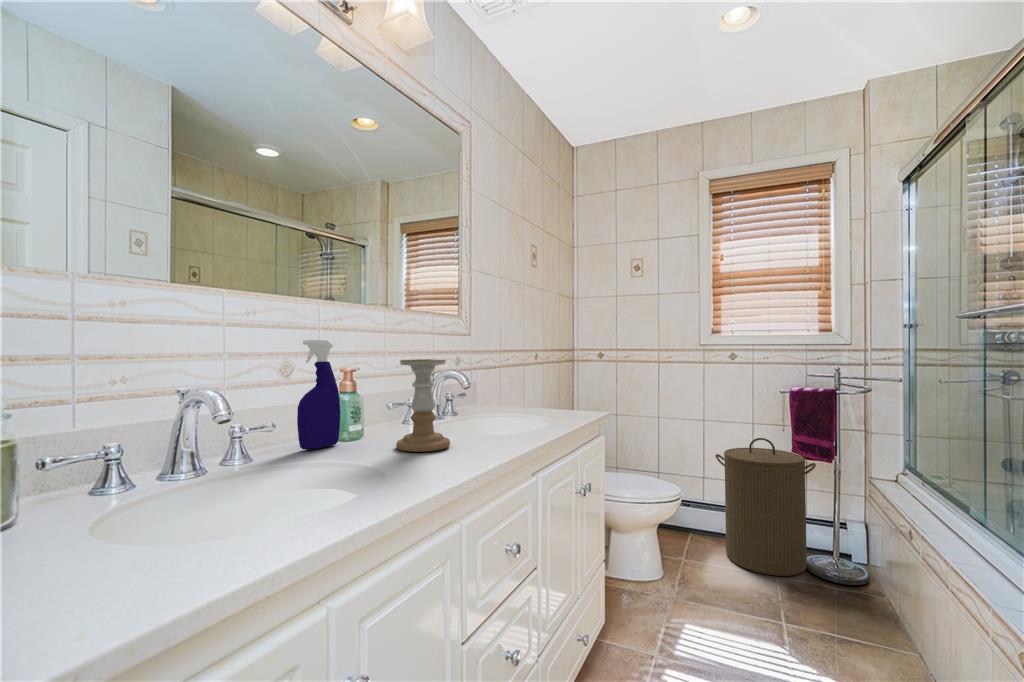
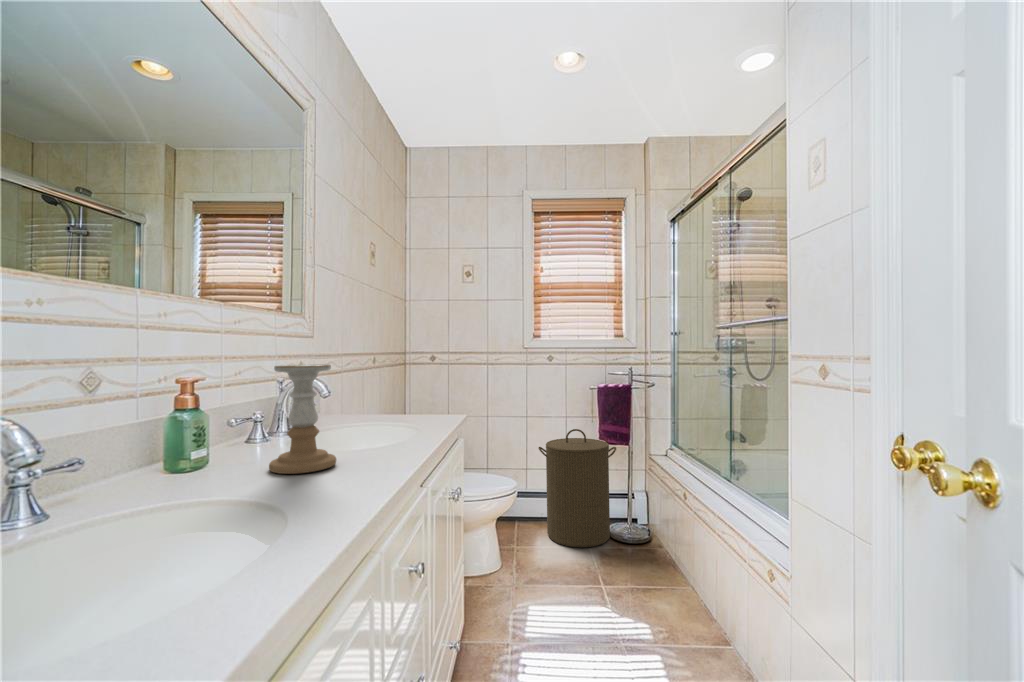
spray bottle: present [297,340,341,450] -> none [127,342,186,487]

